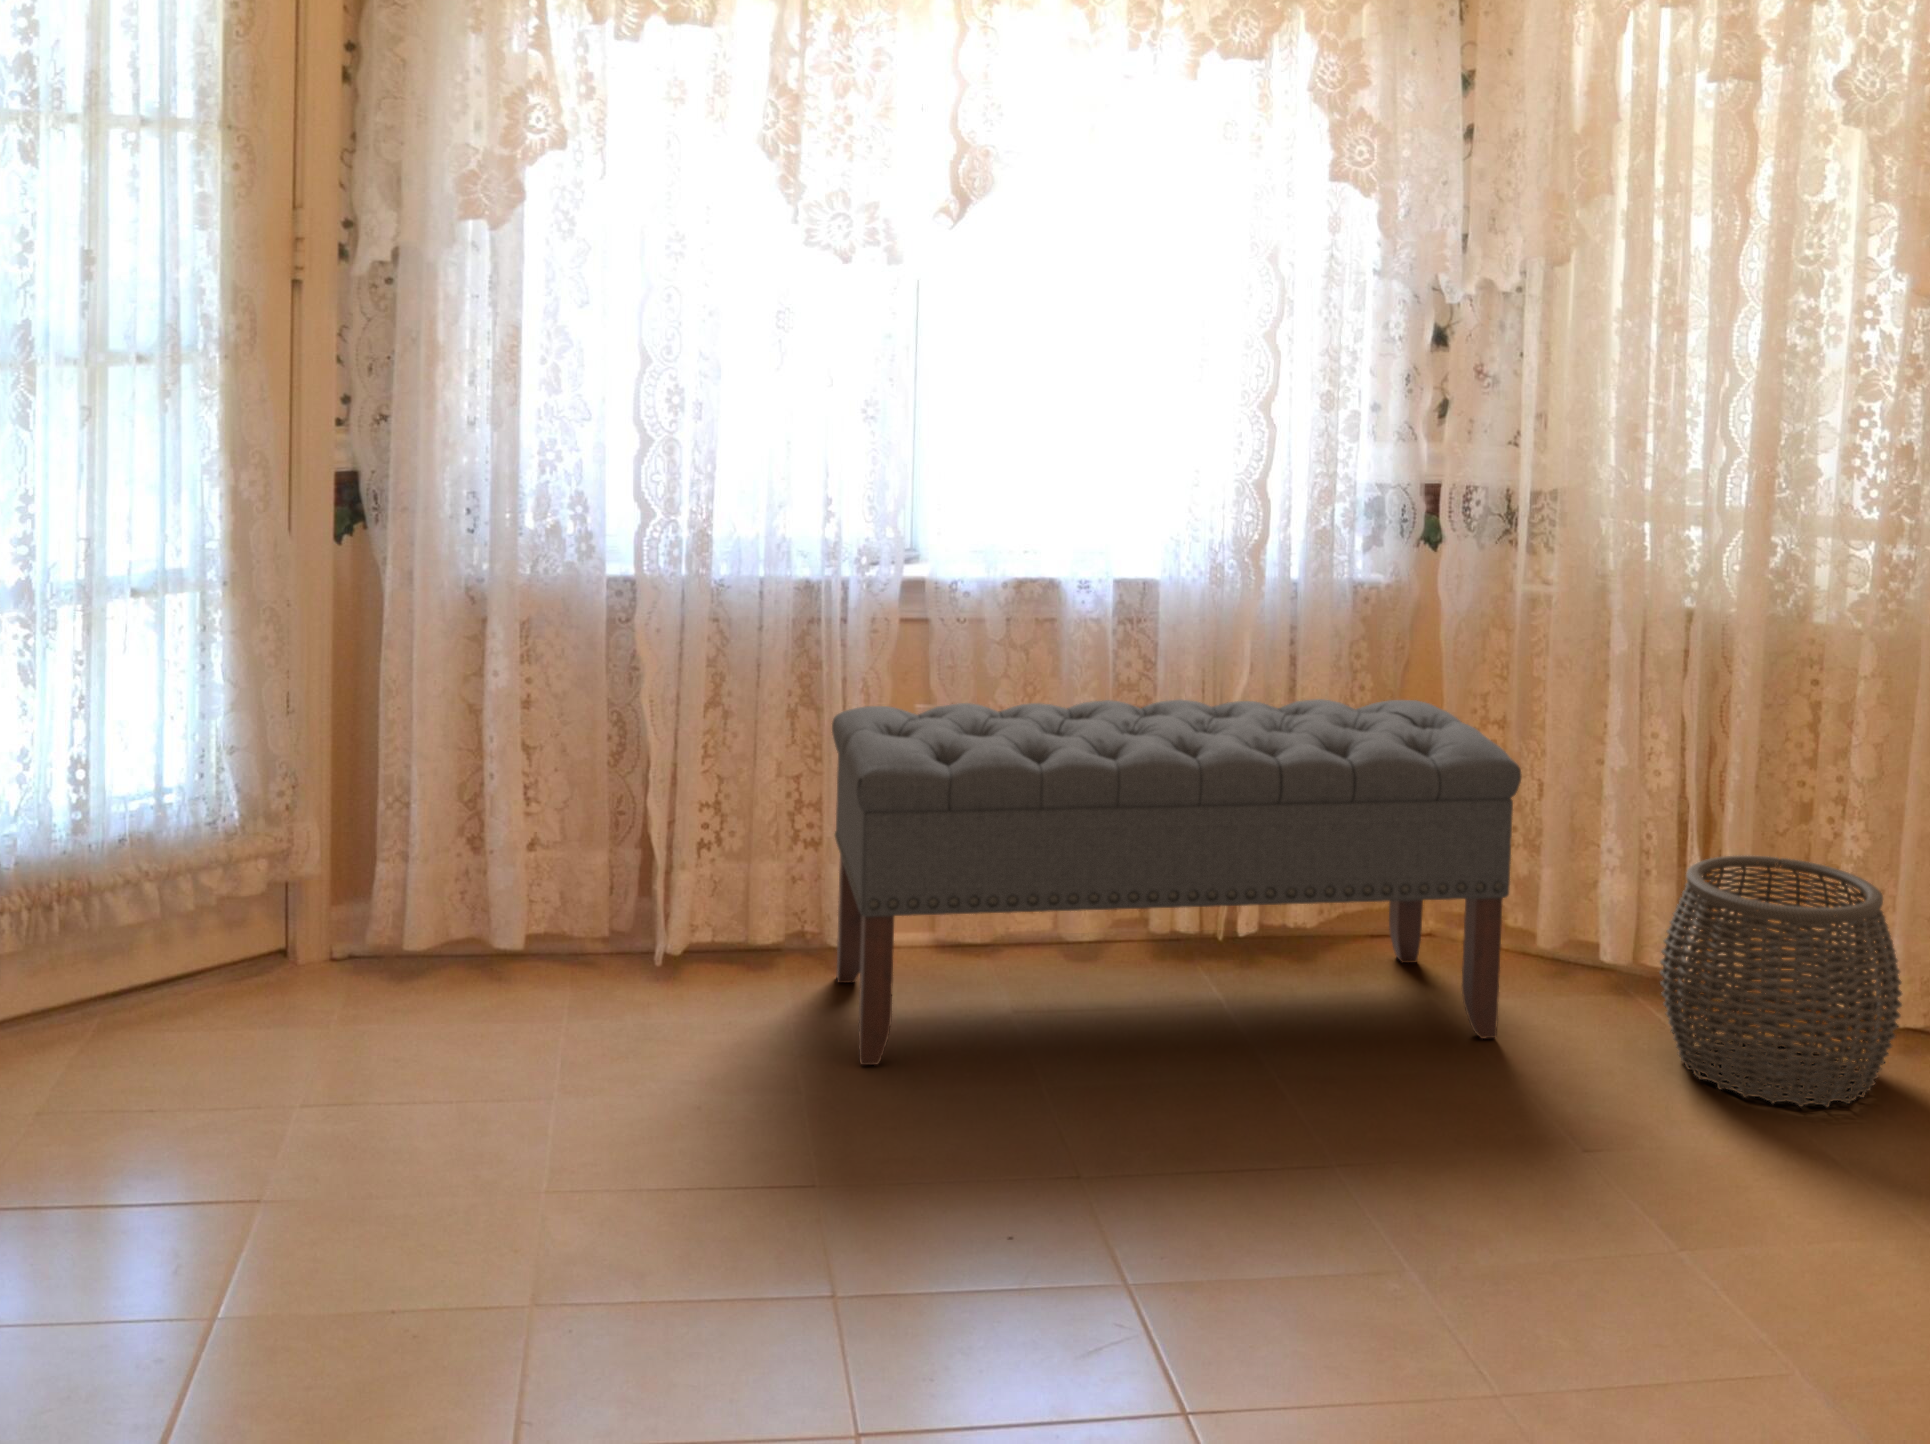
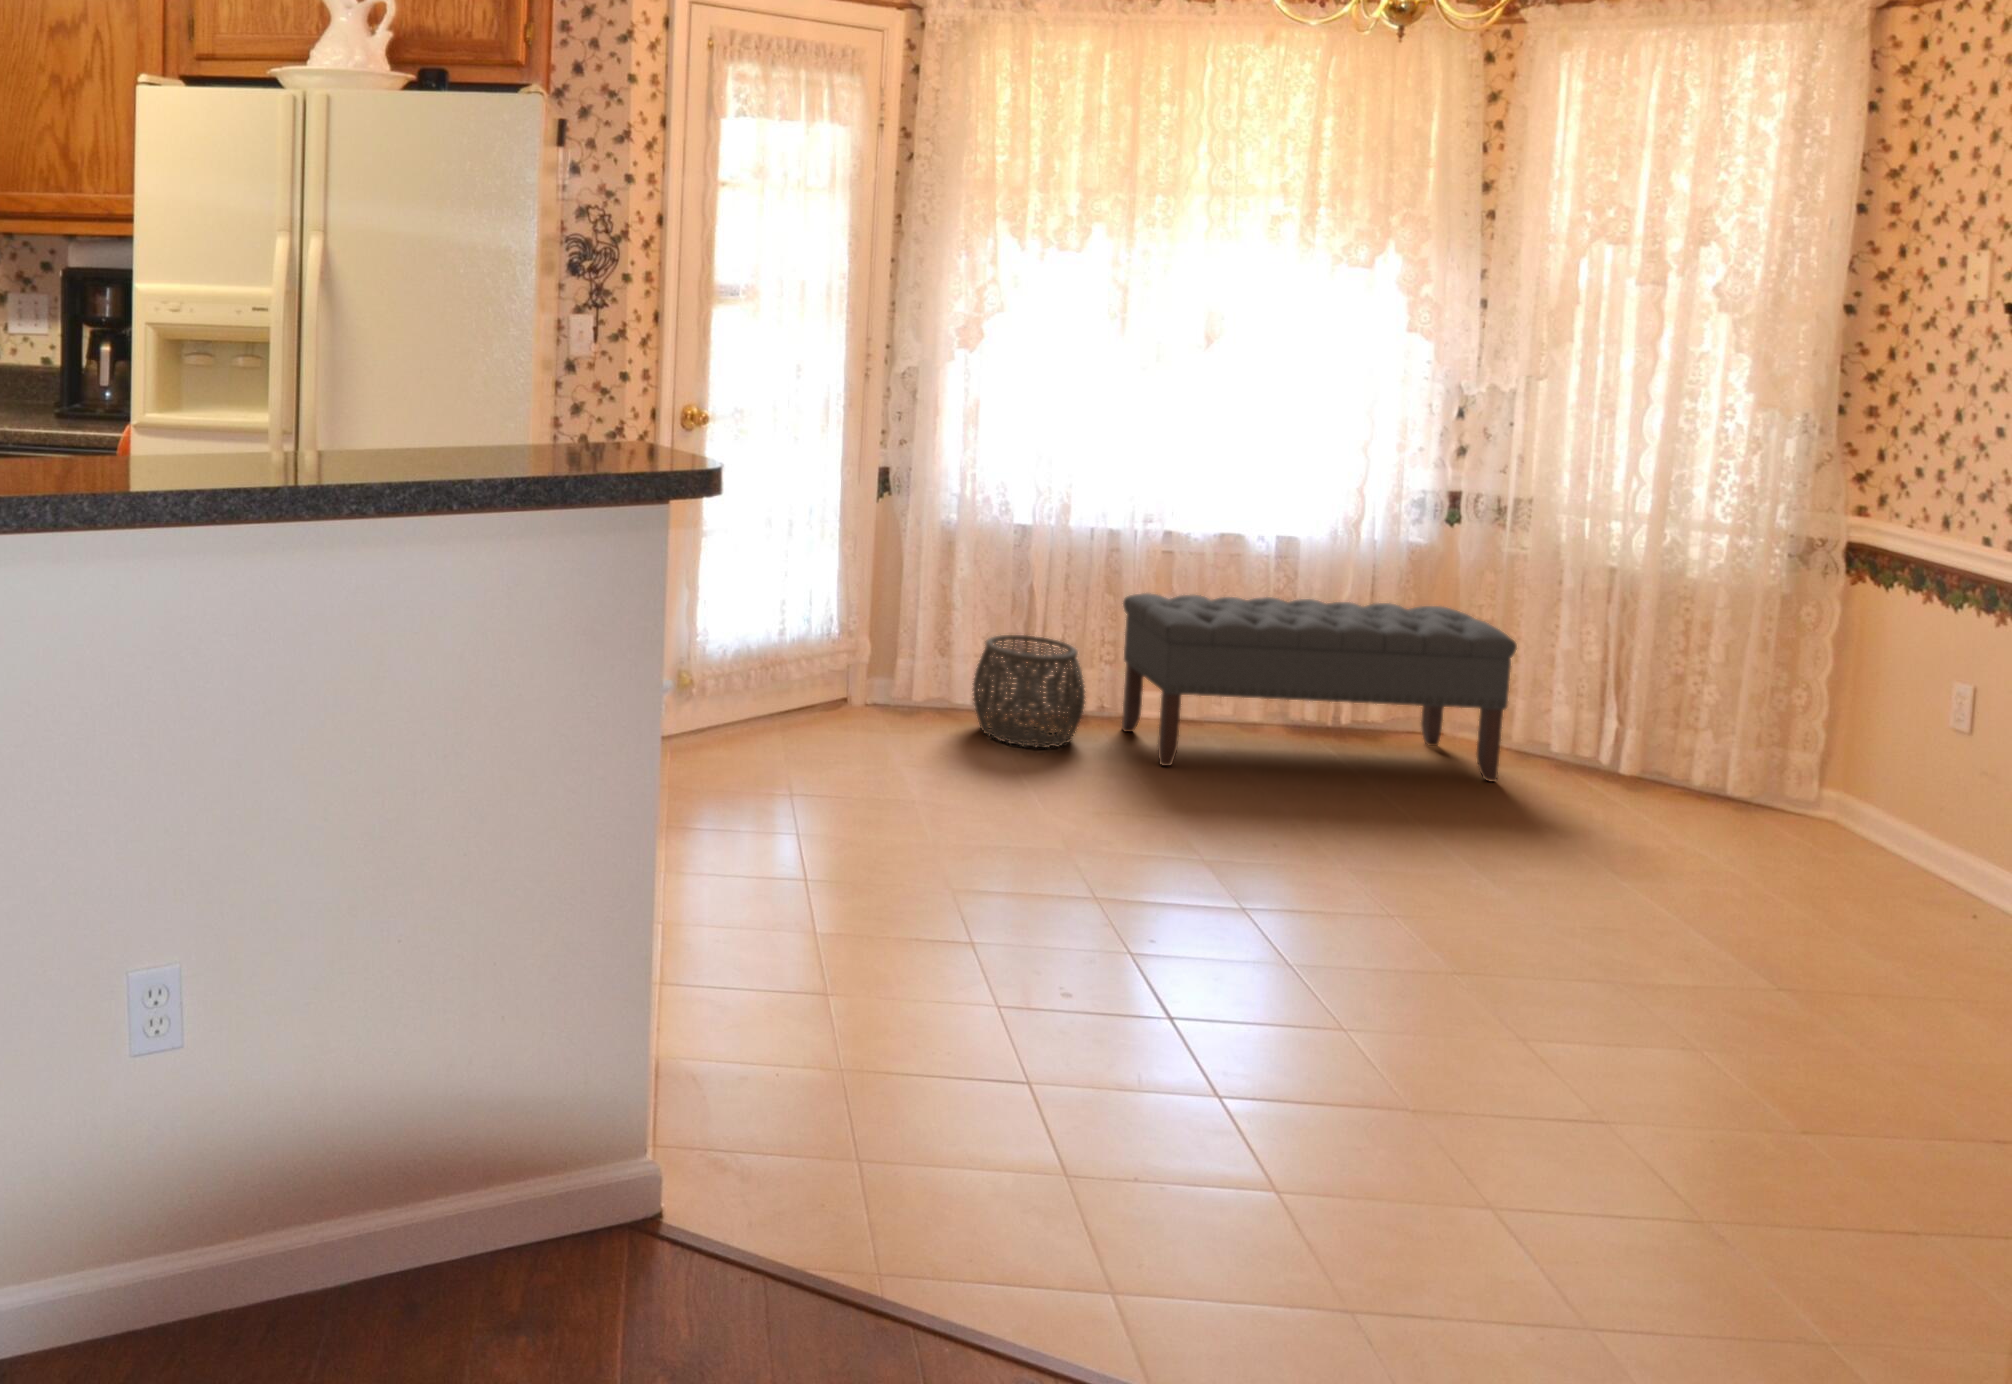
woven basket: present [1660,855,1902,1107] -> present [973,635,1085,748]

